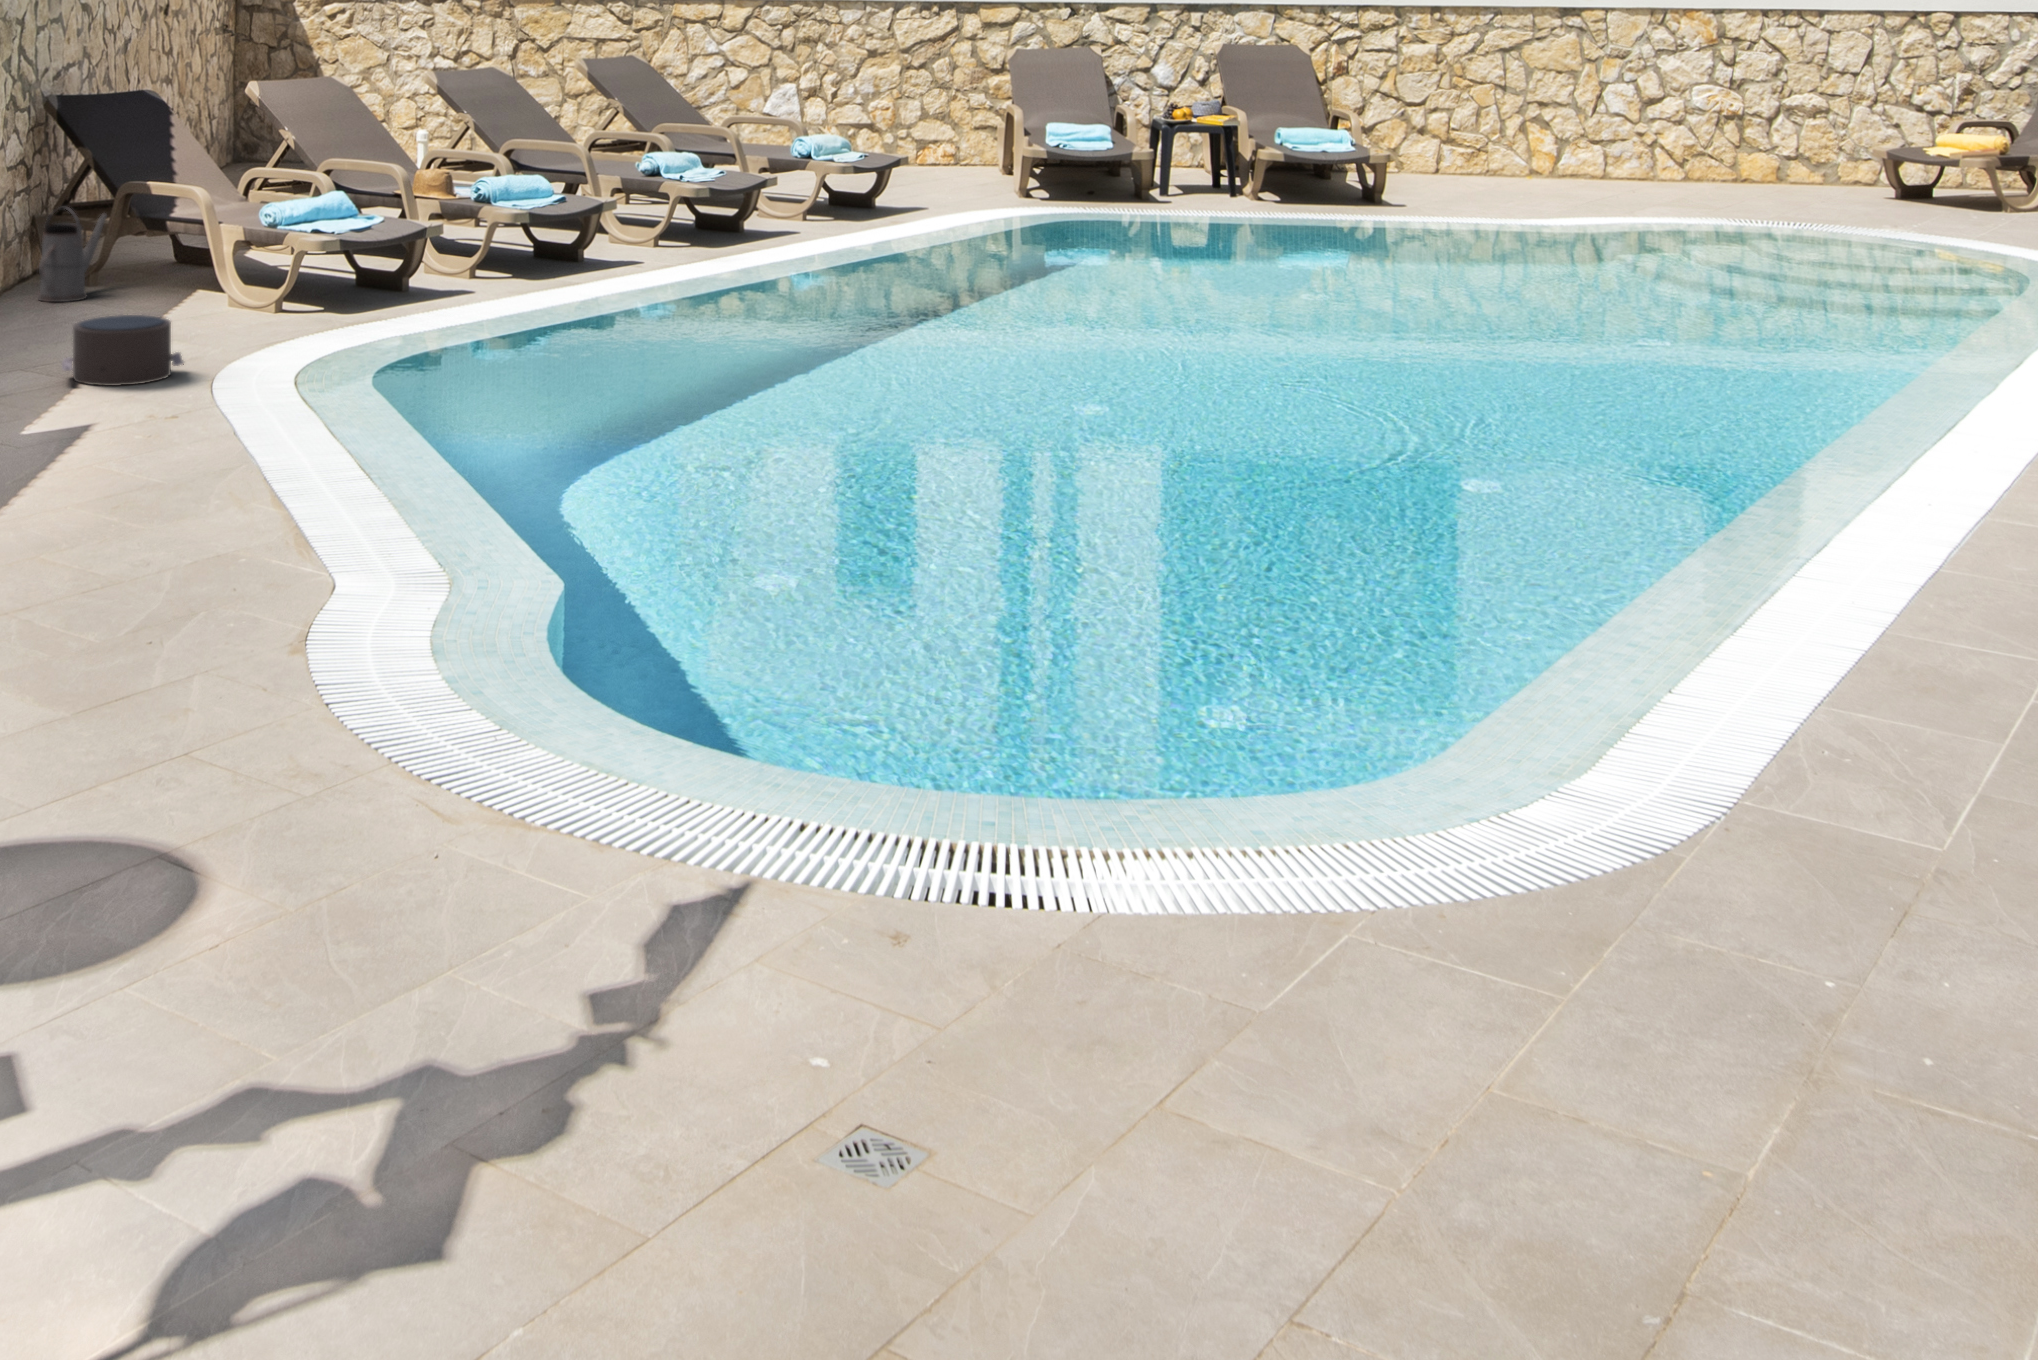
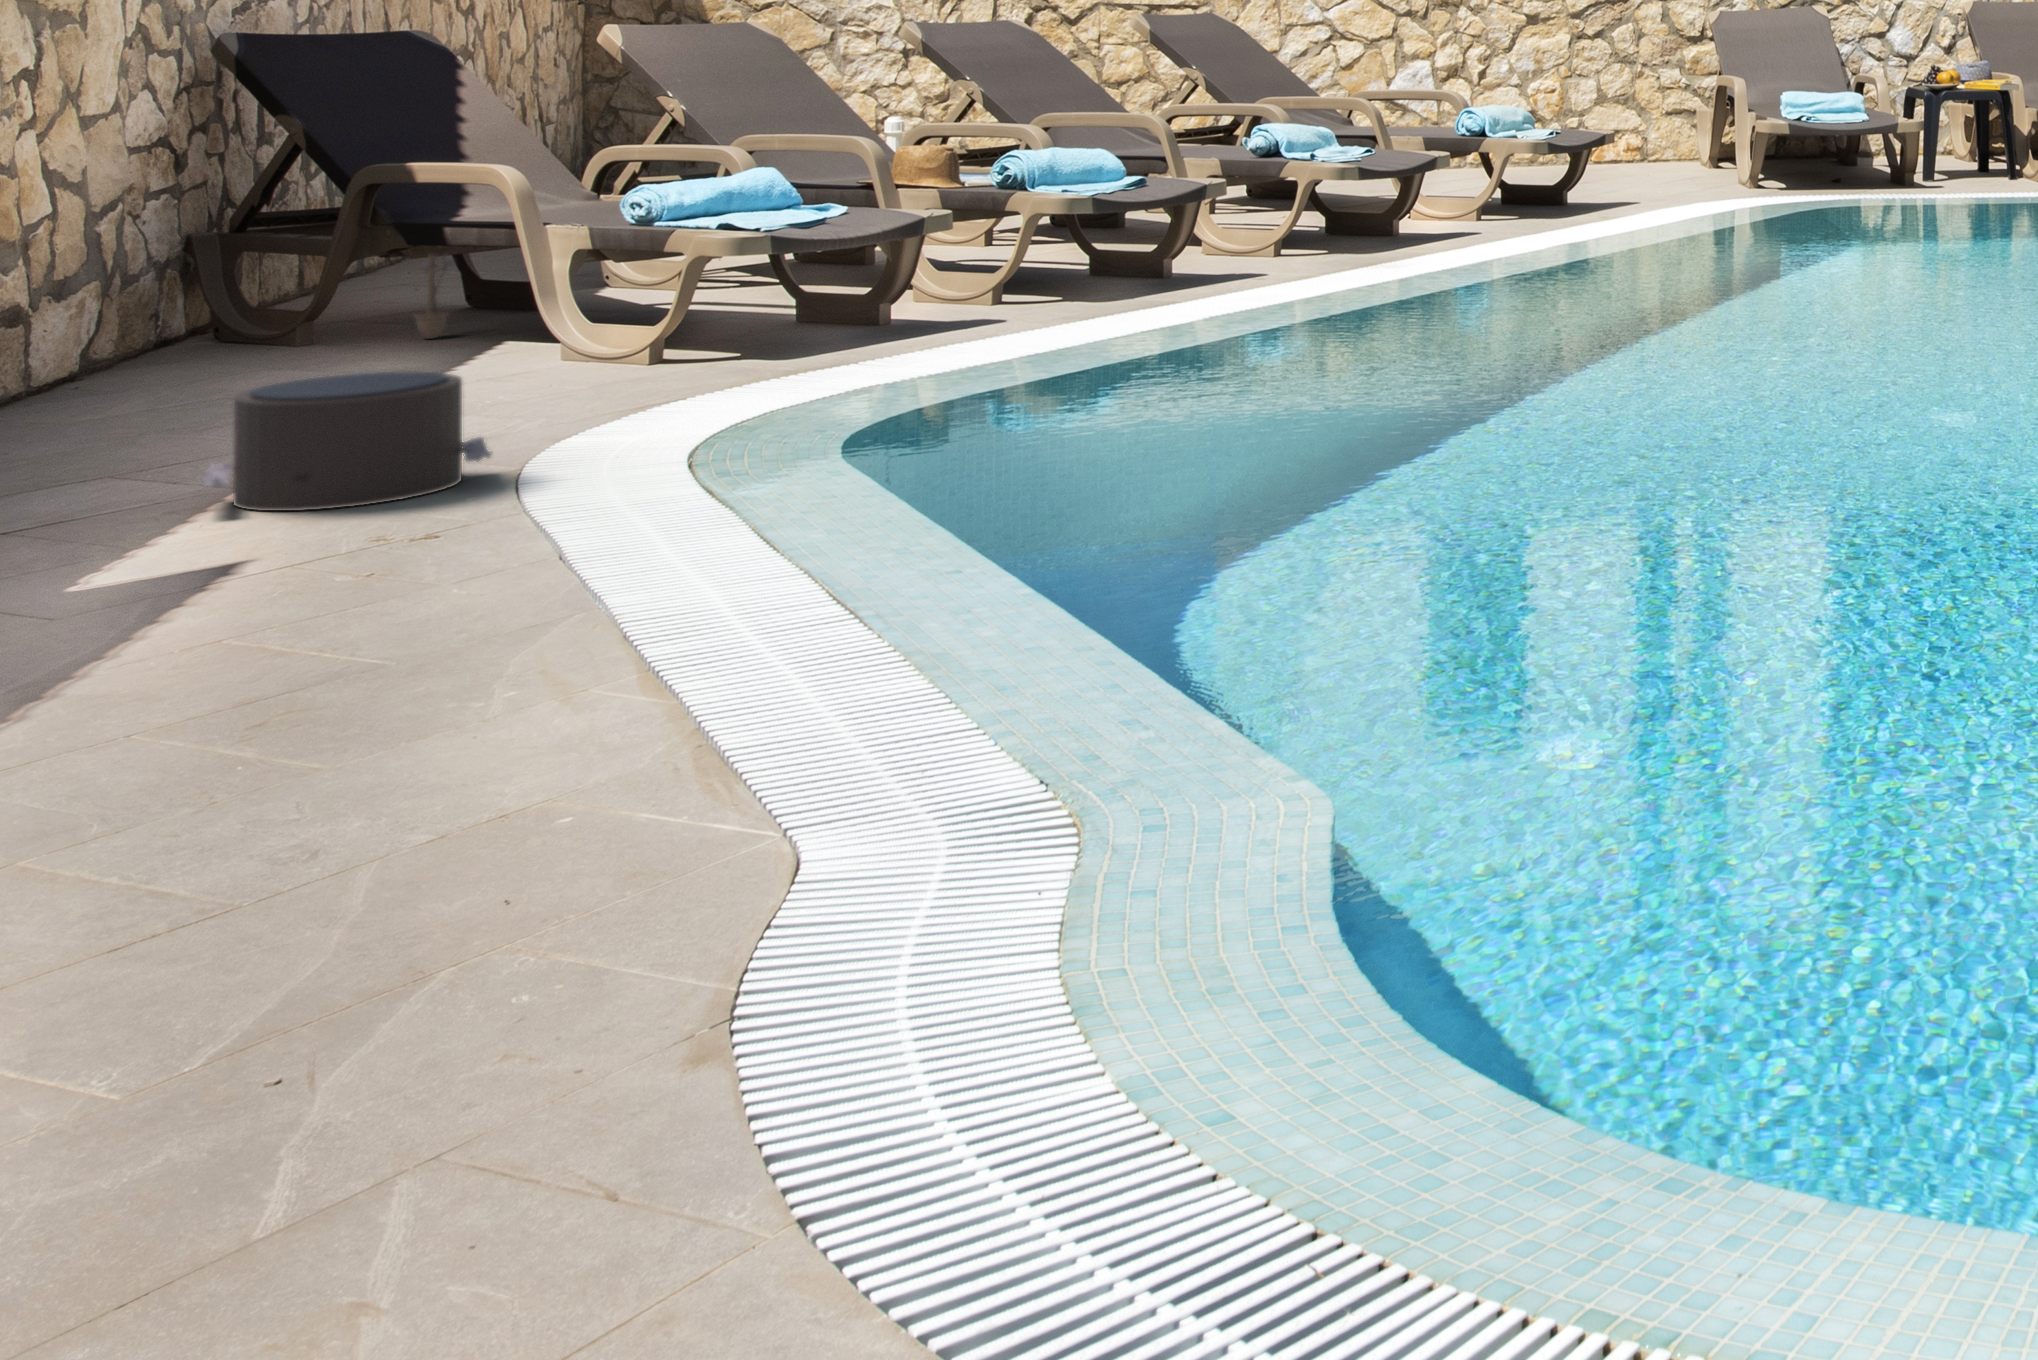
watering can: present [38,207,107,302] -> none [185,211,337,383]
decorative plant: none [144,215,165,278] -> present [415,255,454,339]

